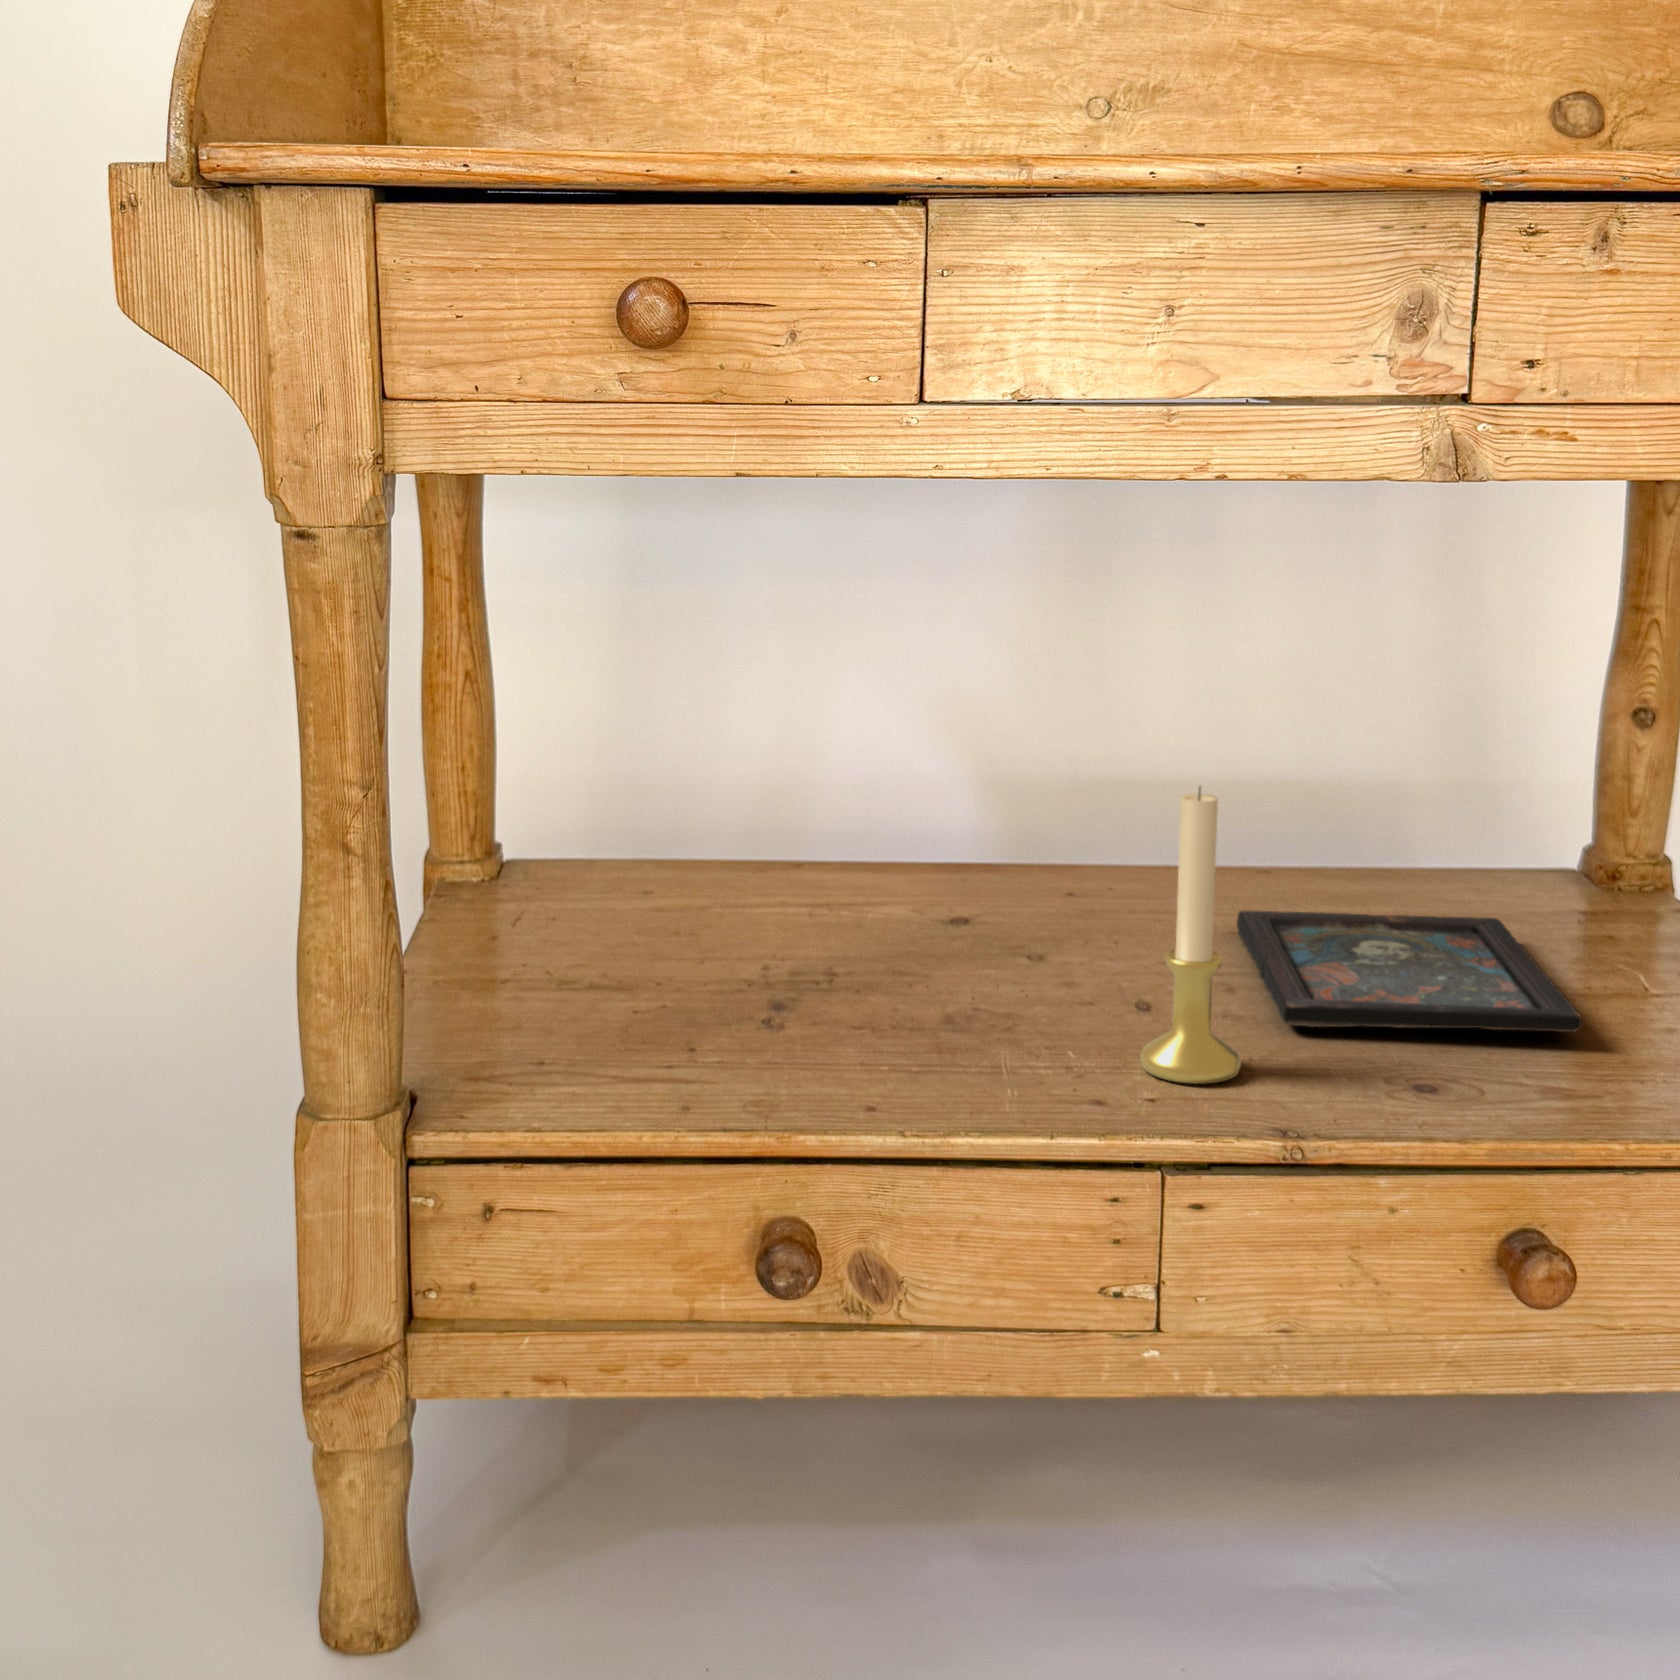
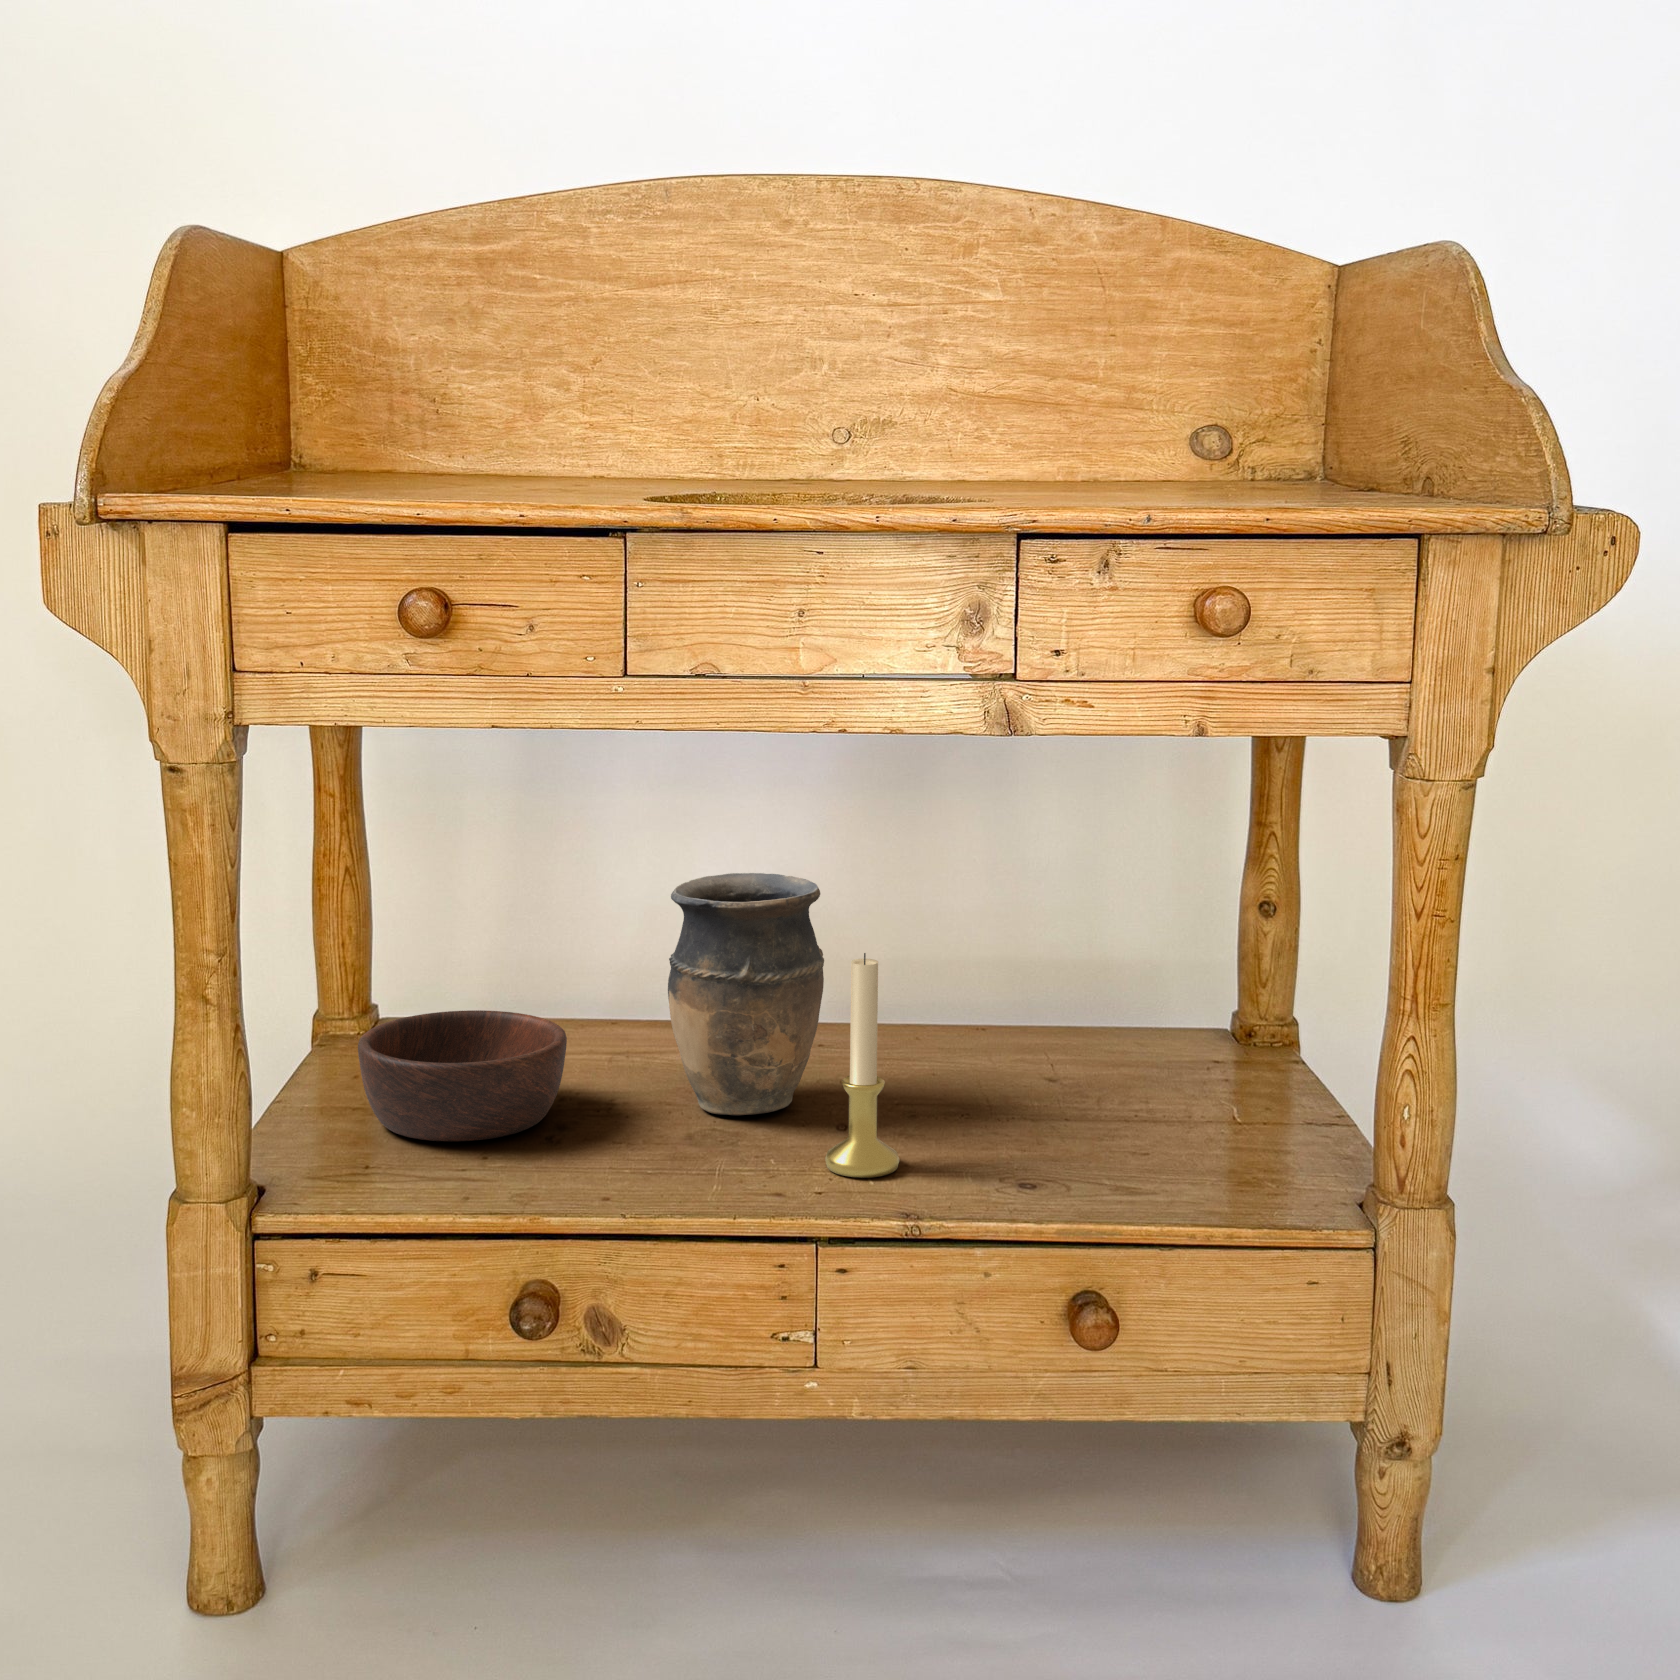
vase: none [901,687,1109,1003] -> present [668,873,824,1115]
wooden bowl: none [506,868,776,1036] -> present [358,1010,567,1141]
tray: present [1237,910,1582,1032] -> none [944,1044,1164,1139]

